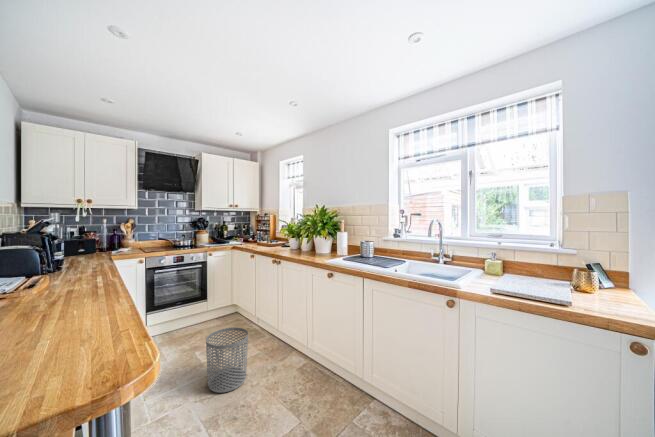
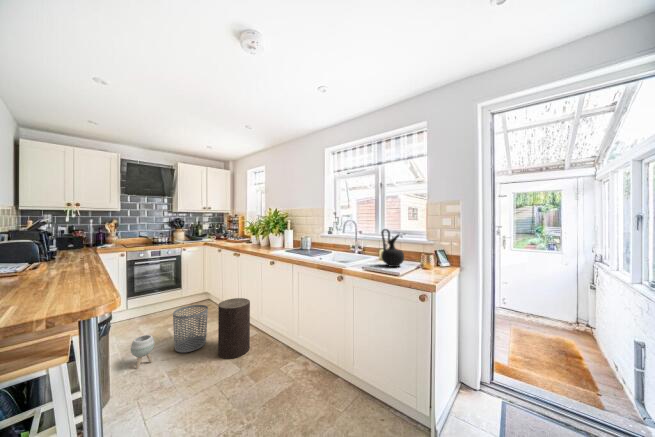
ceramic jug: none [512,232,556,290] -> present [381,229,404,267]
stool: none [265,321,304,405] -> present [218,298,250,359]
planter: none [156,370,185,417] -> present [131,335,154,369]

